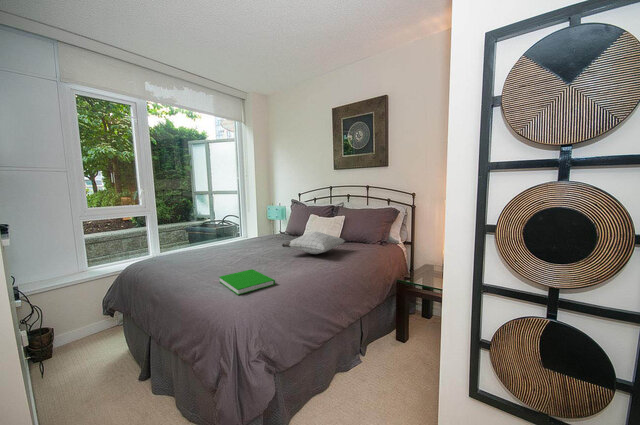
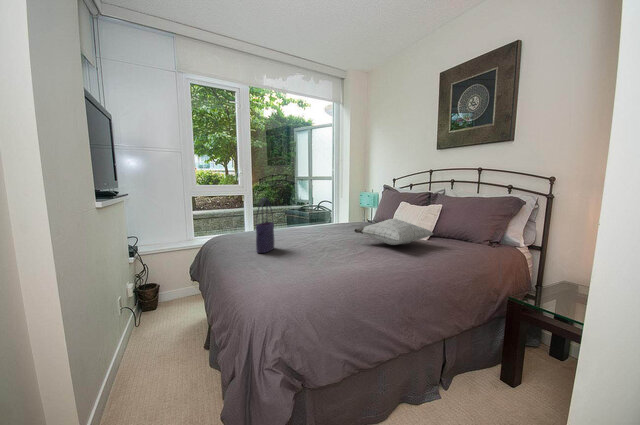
tote bag: none [190,223,208,279] -> present [256,198,274,253]
book: present [219,269,275,295] -> none [276,251,325,275]

